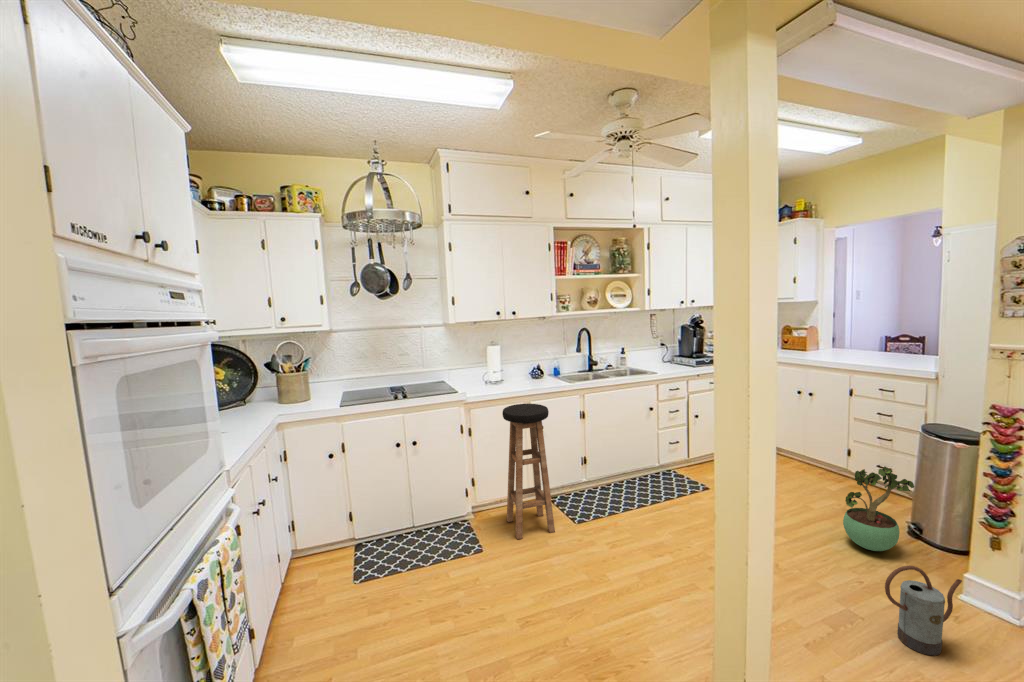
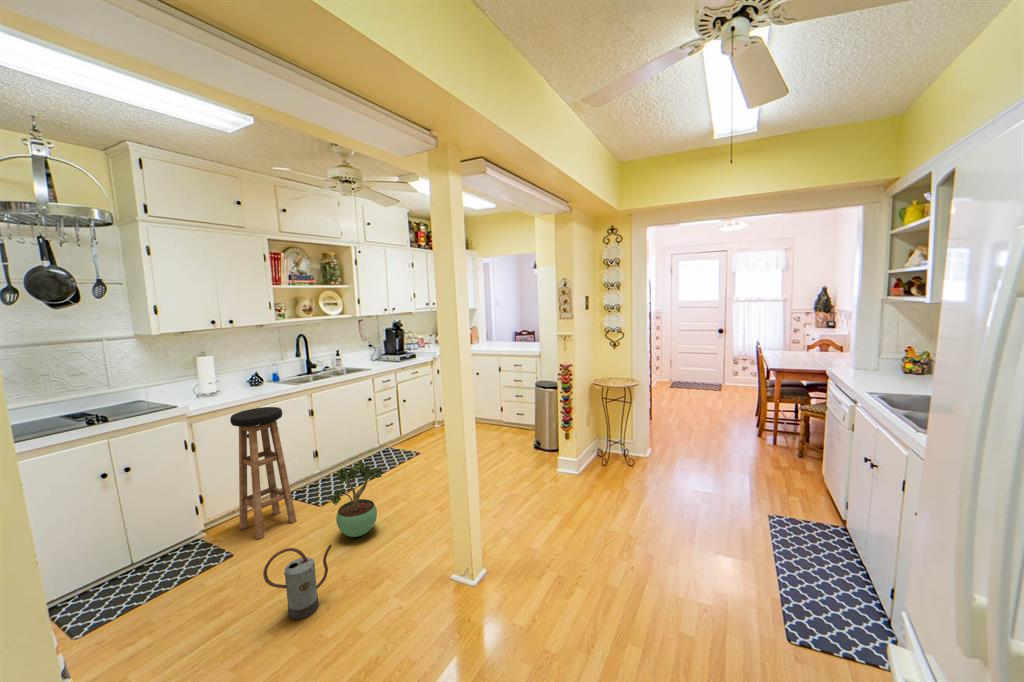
potted plant: present [843,466,914,551] -> present [330,462,382,537]
watering can: present [885,566,962,655] -> present [263,544,332,620]

